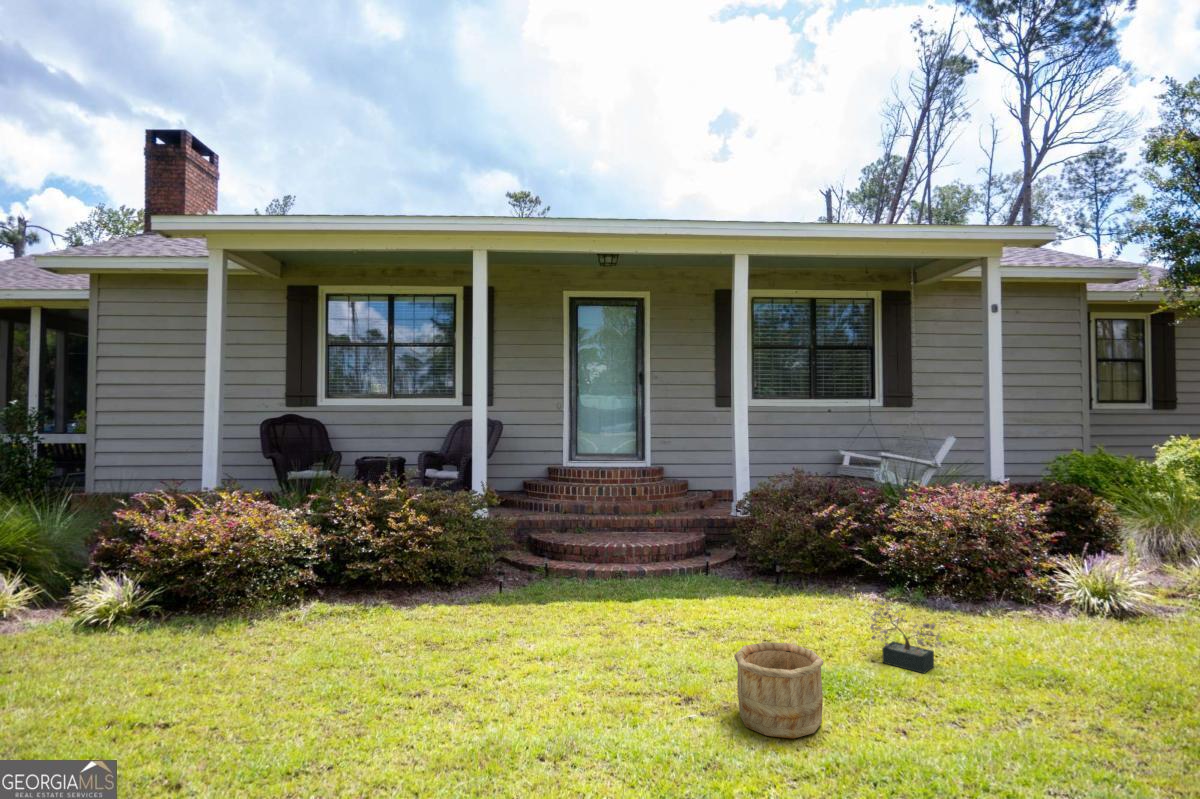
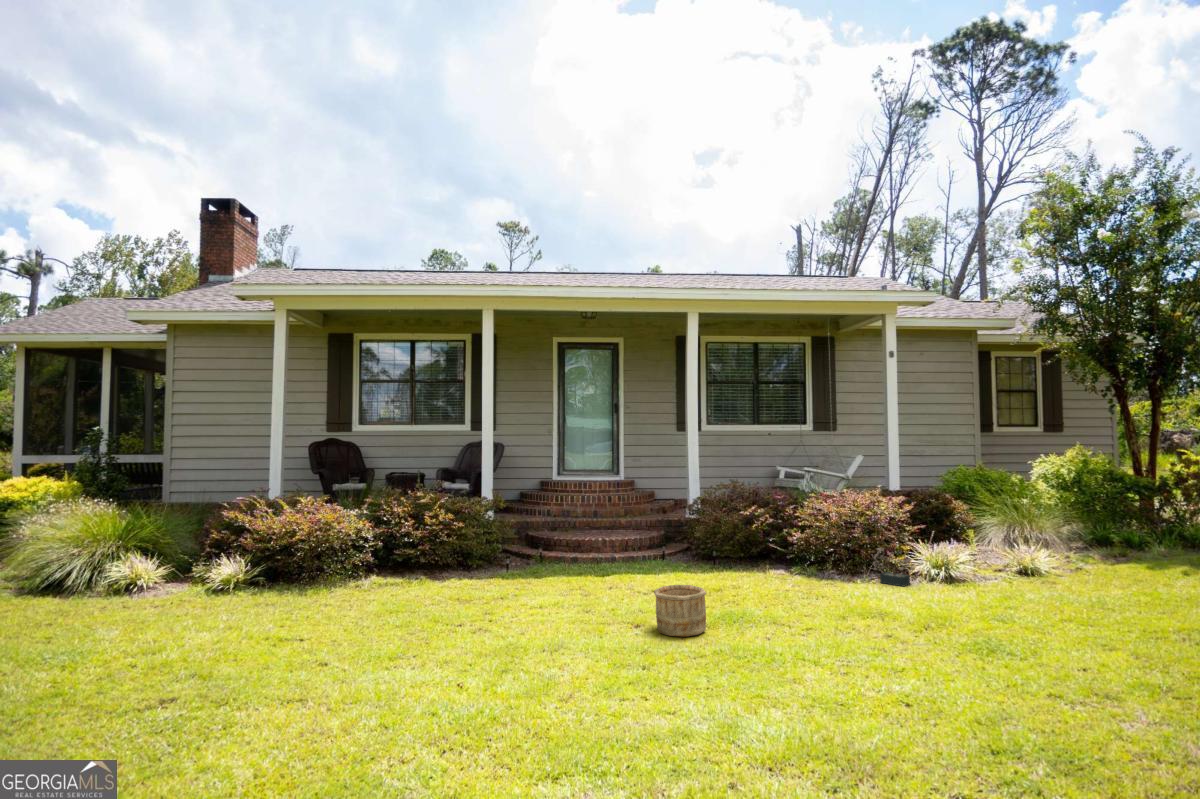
decorative plant: present [868,600,942,673] -> present [873,548,914,586]

